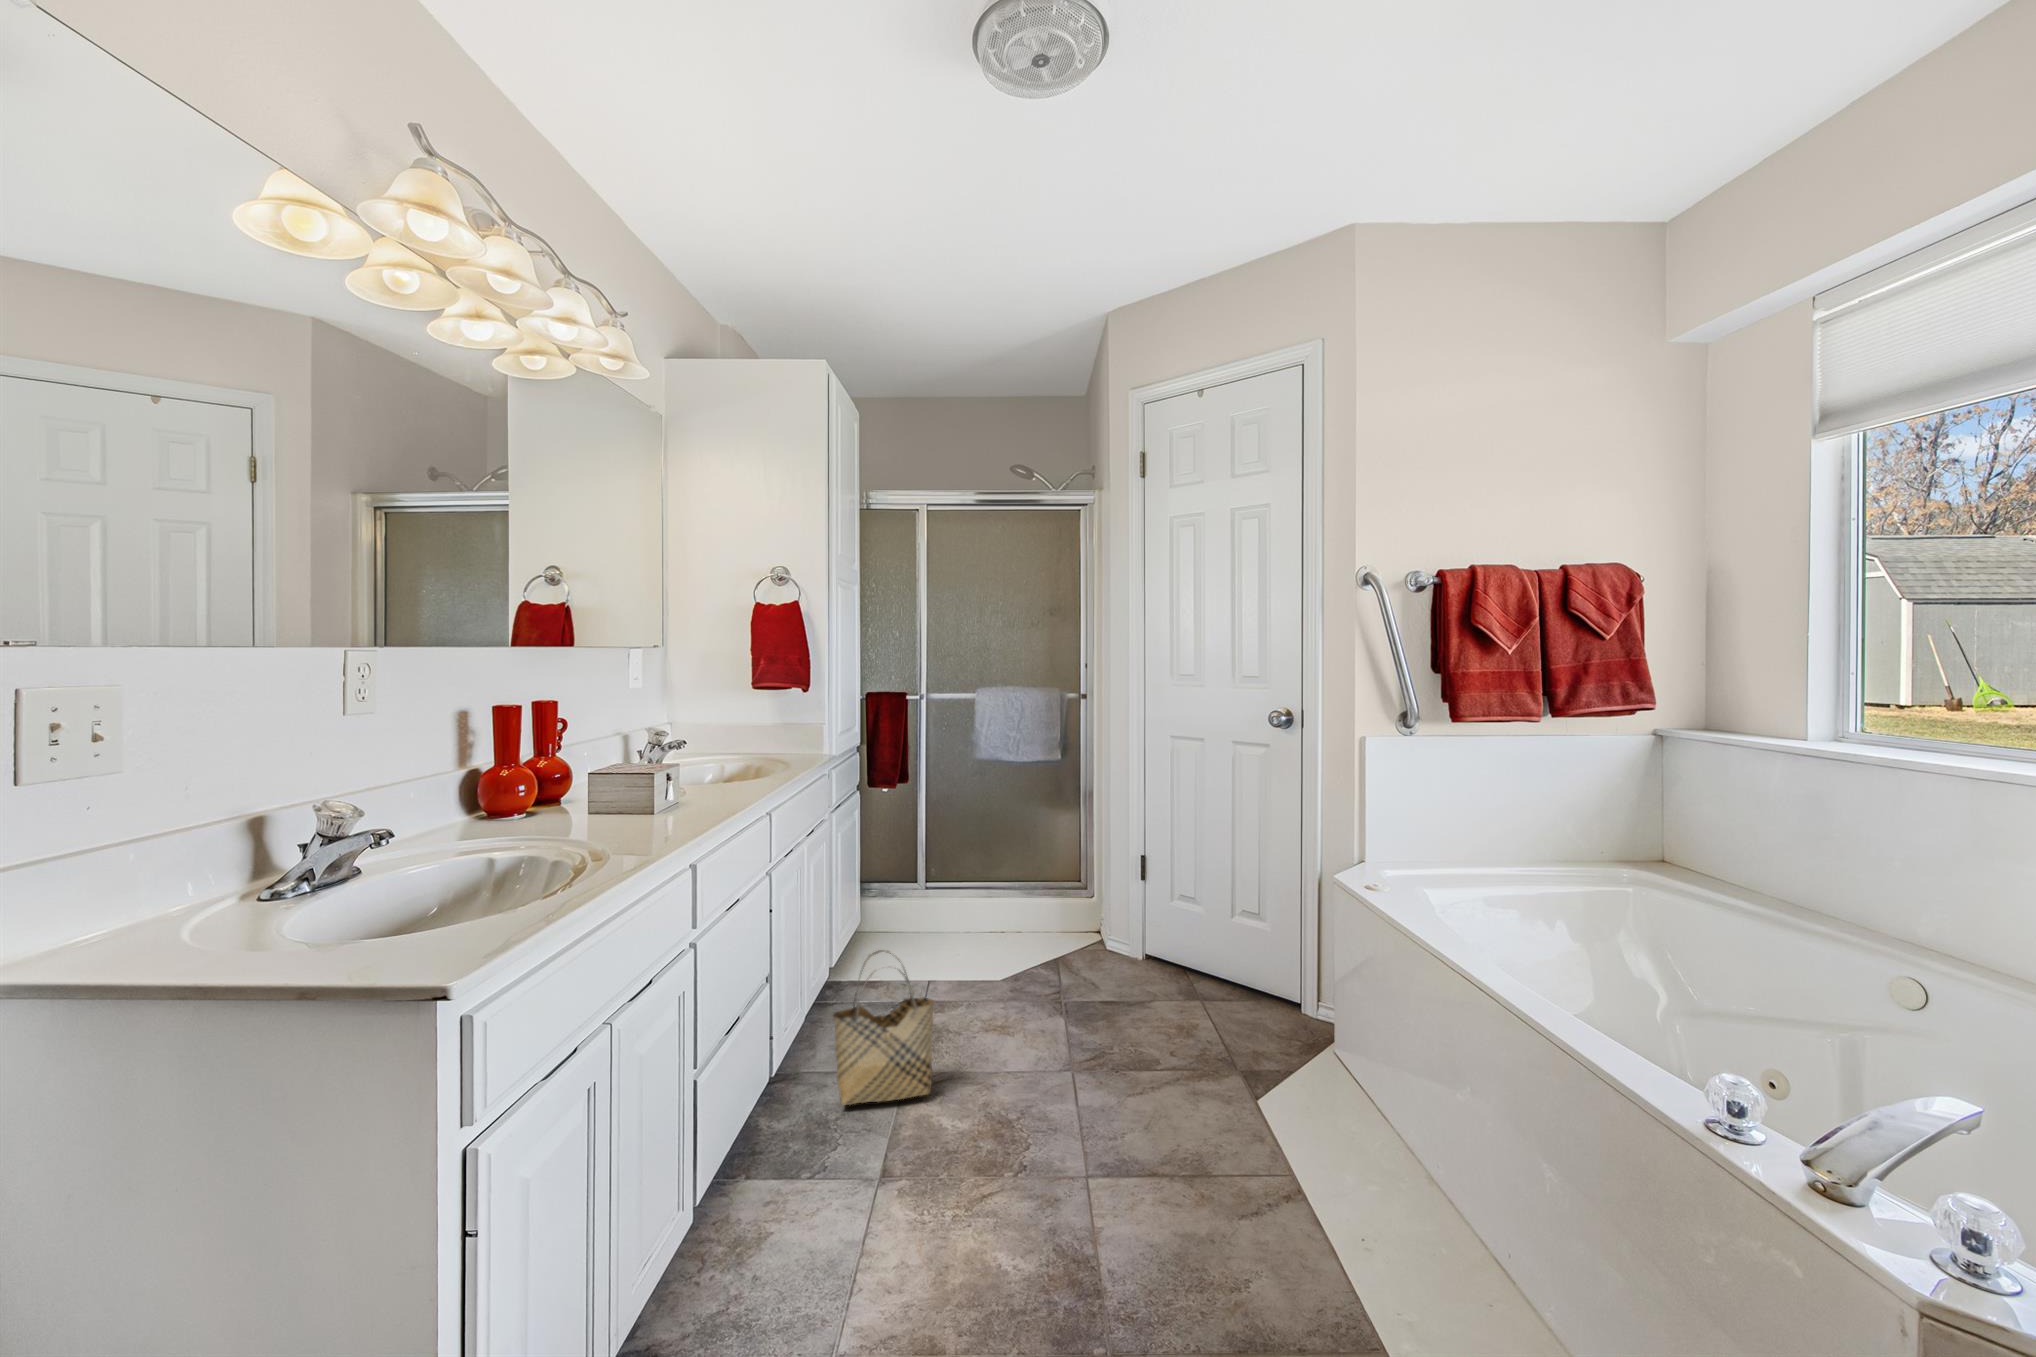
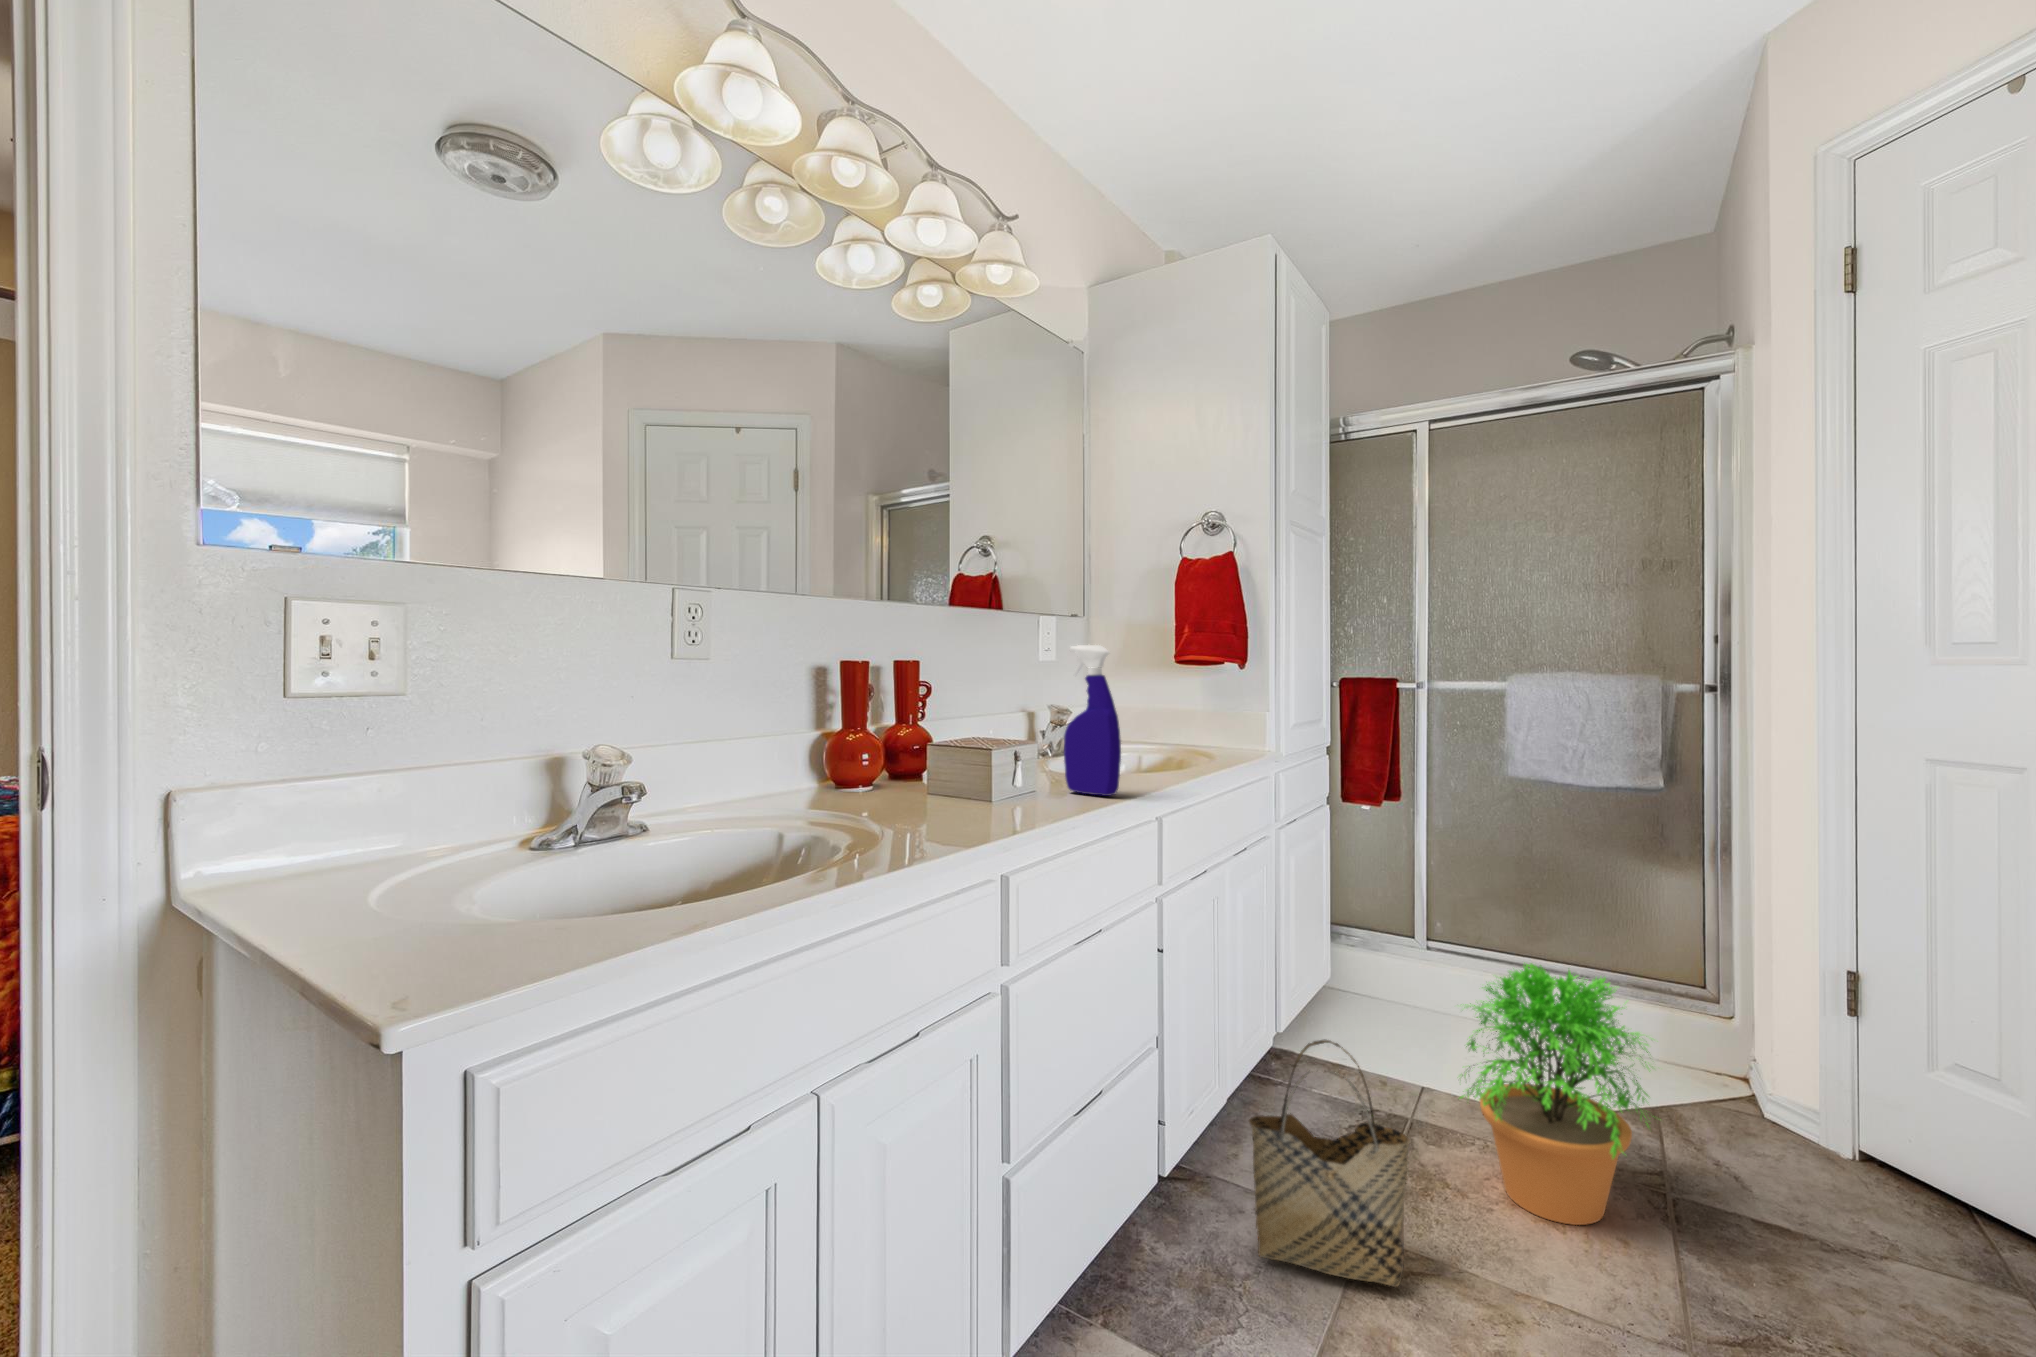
spray bottle: none [698,688,746,800] -> present [1064,645,1121,796]
potted plant: none [952,878,1064,1034] -> present [1460,963,1650,1225]

